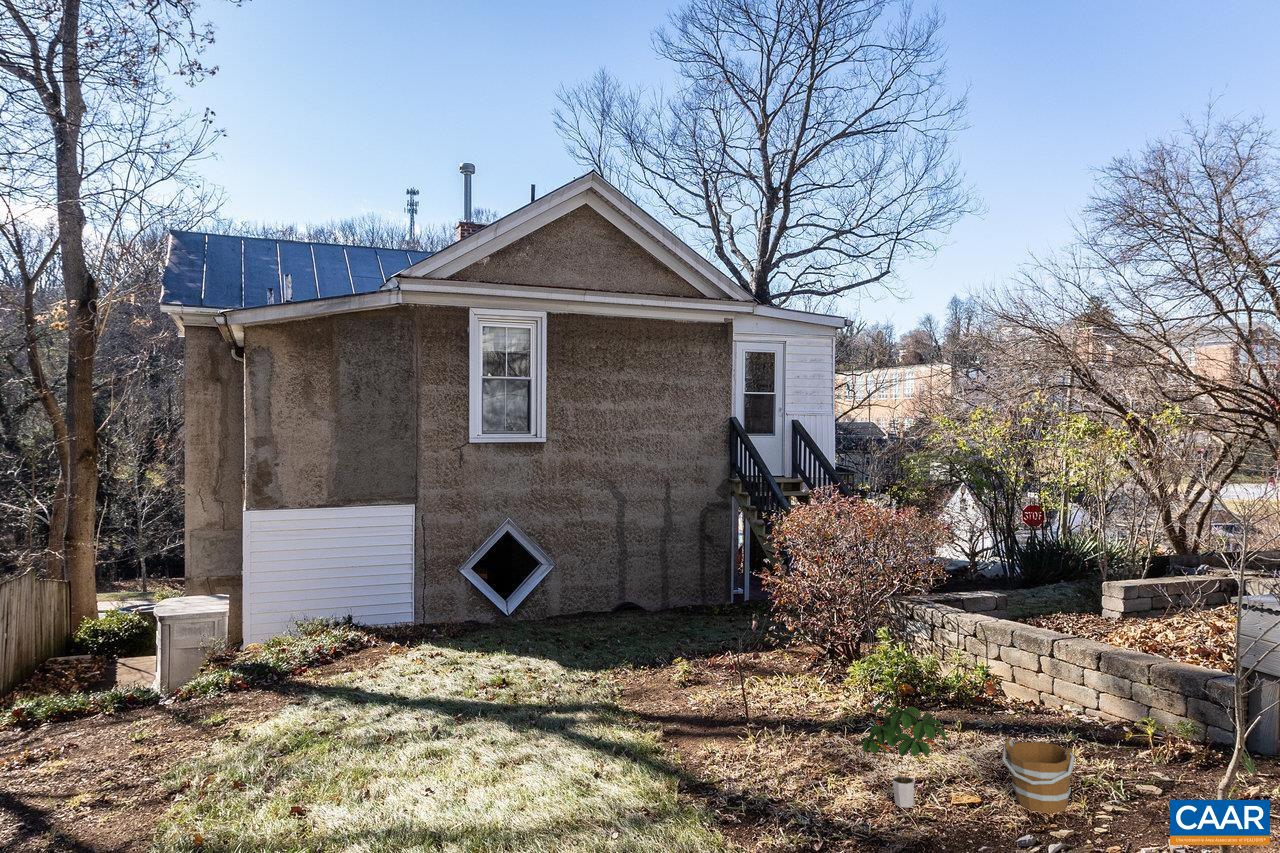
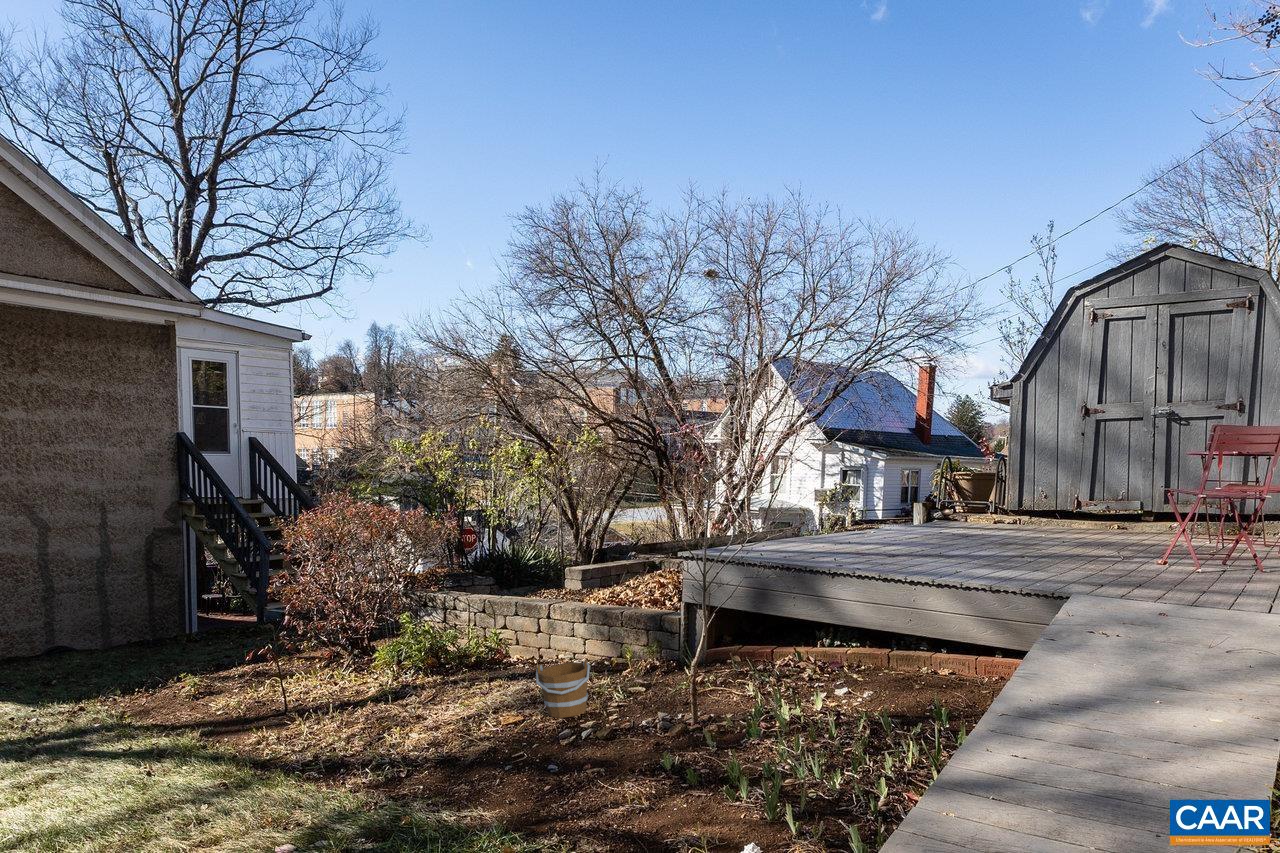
potted plant: present [859,703,946,808] -> none [414,651,493,744]

